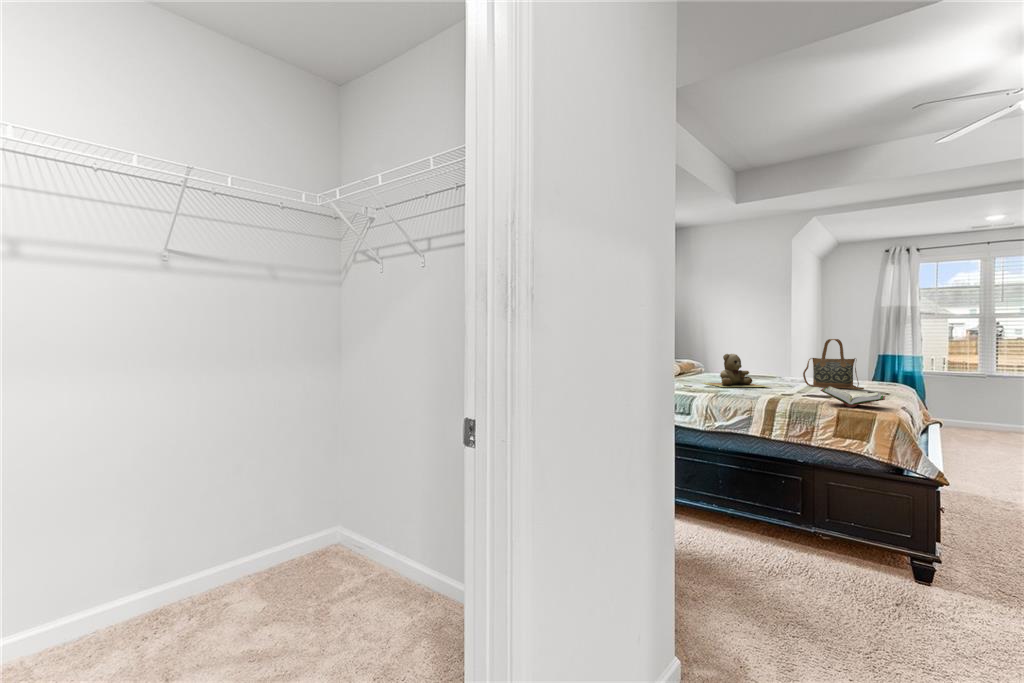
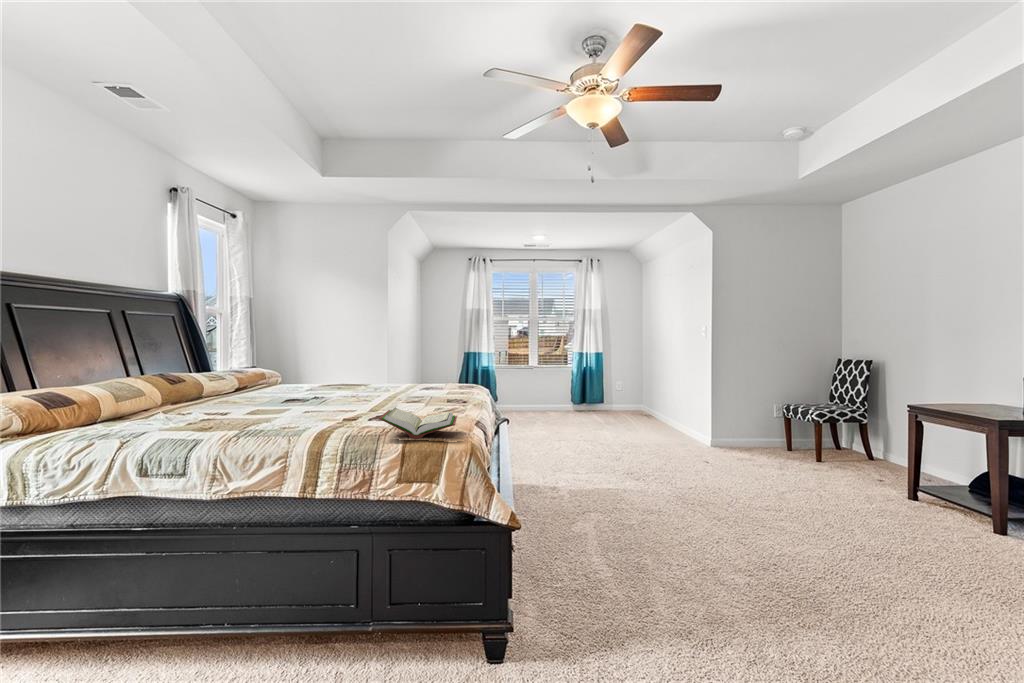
handbag: present [803,339,864,389] -> none [382,340,444,398]
teddy bear: present [702,354,769,387] -> none [239,363,340,414]

